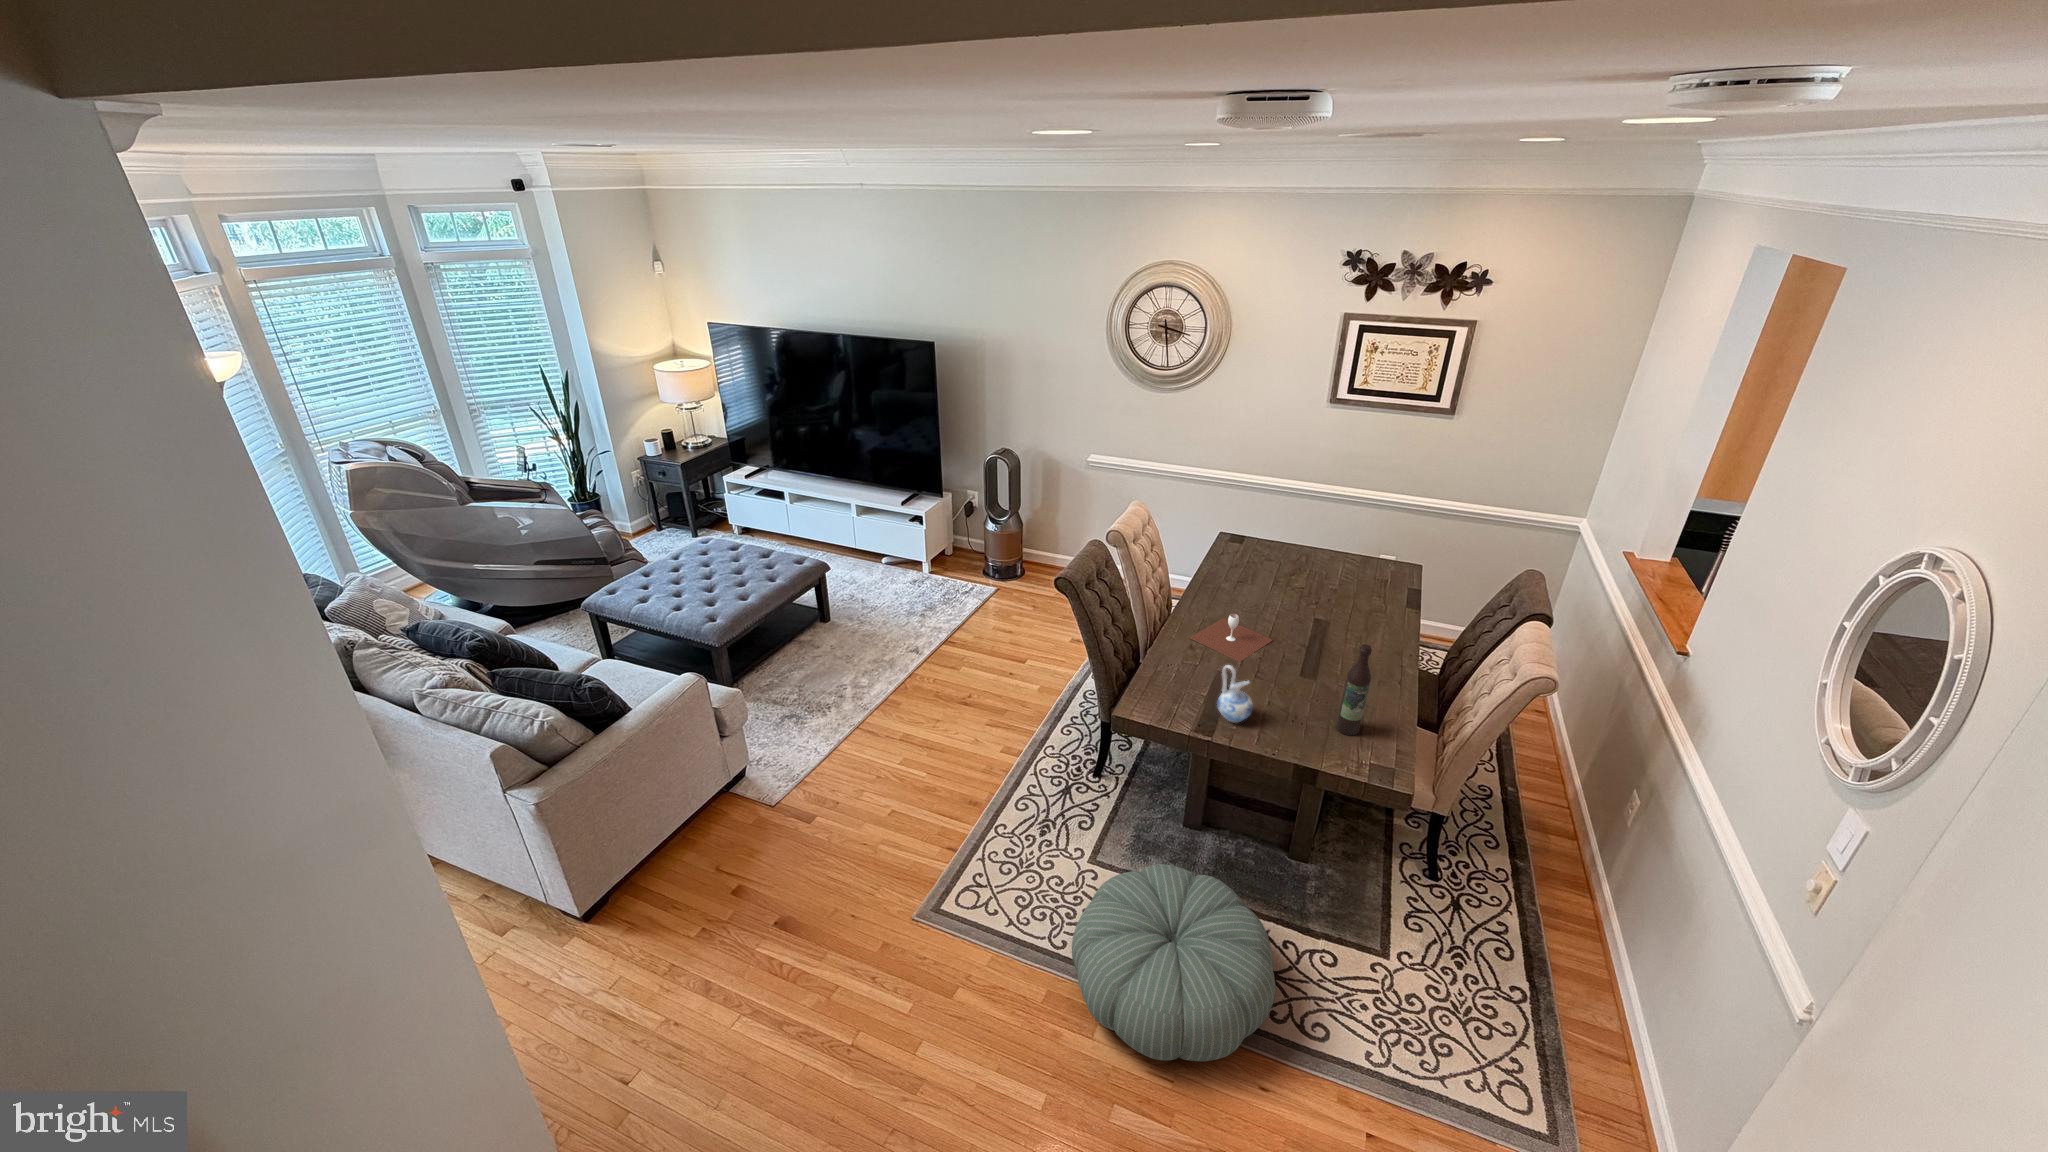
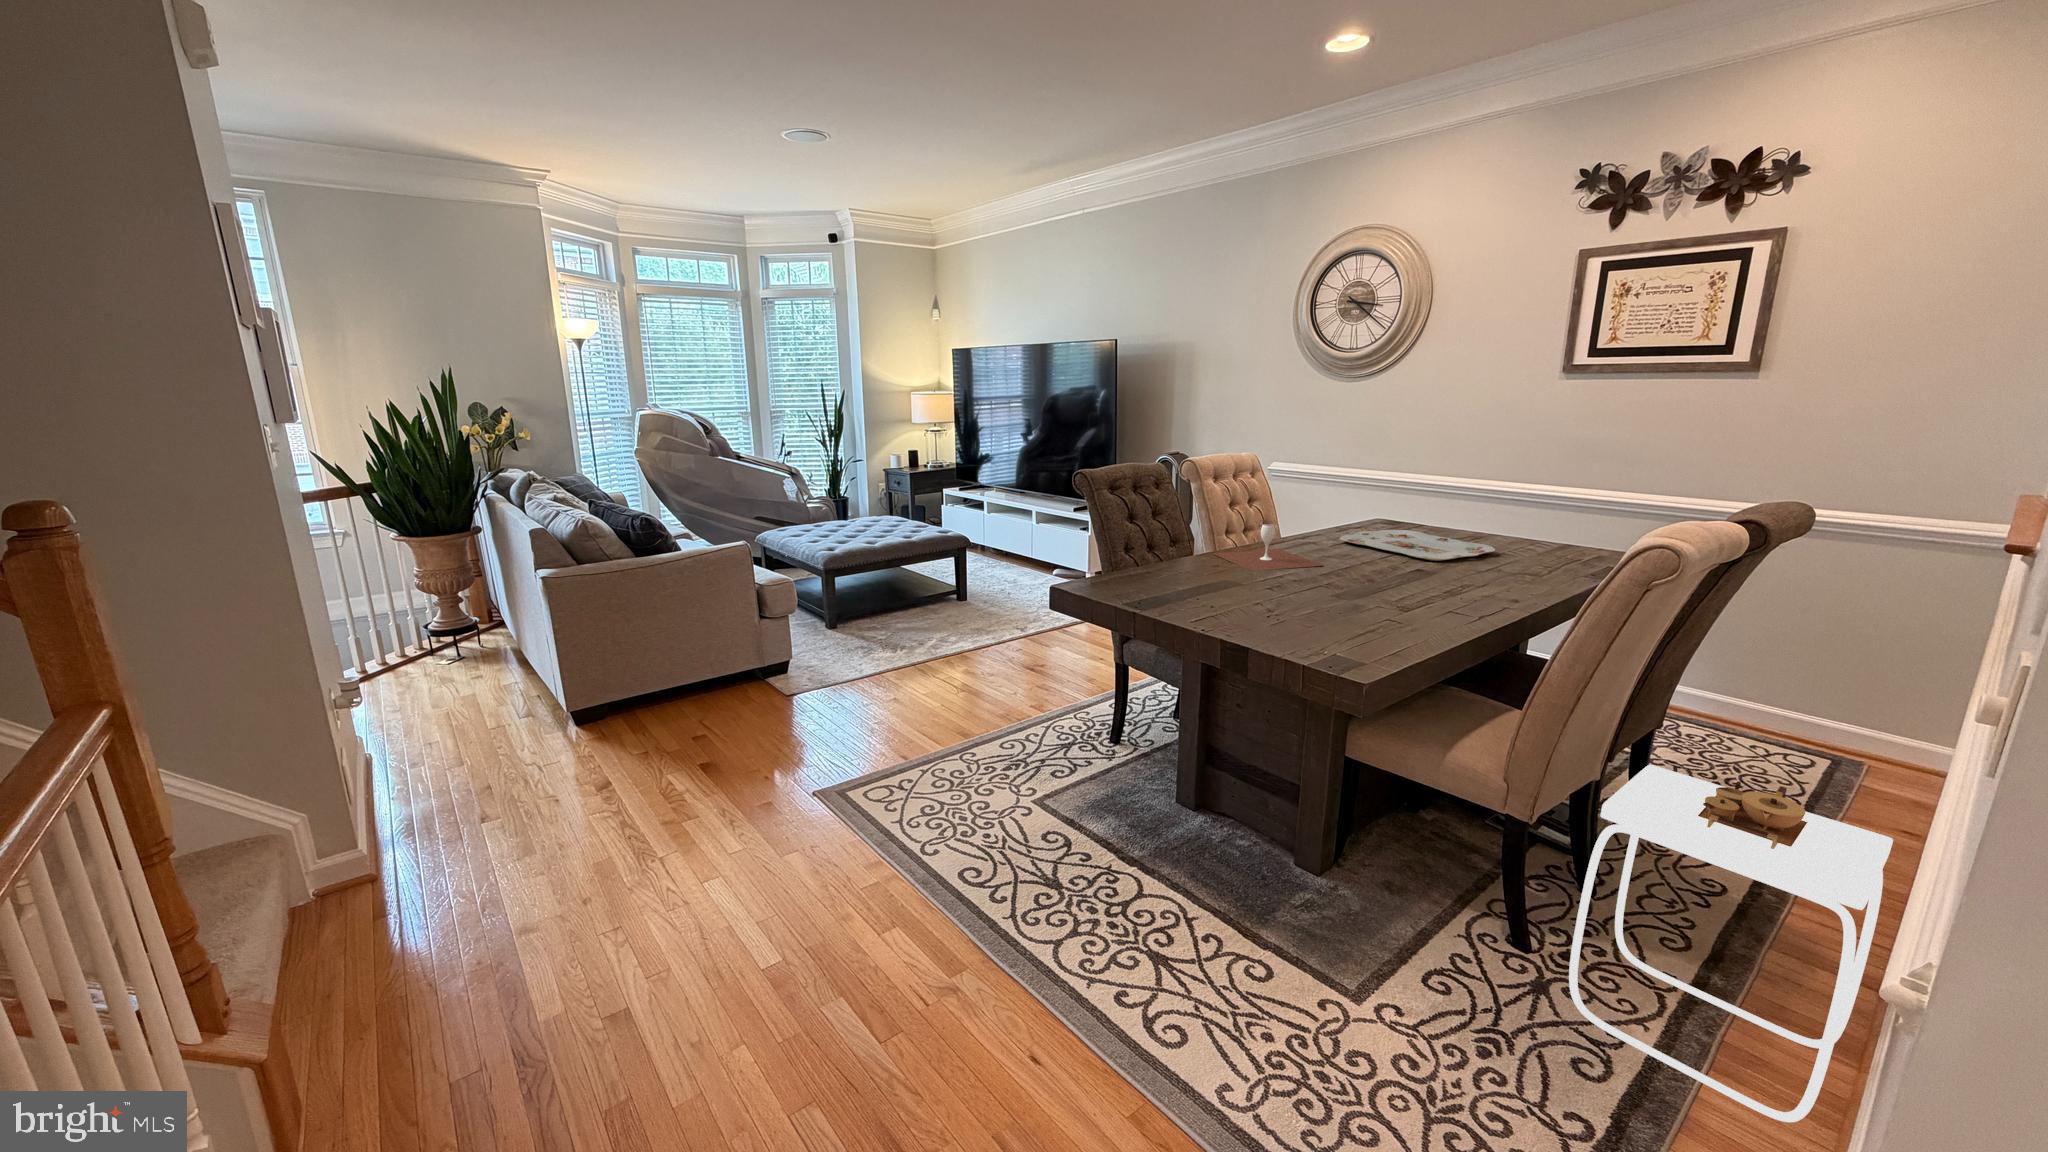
serving tray: none [1244,565,1348,613] -> present [1340,530,1495,561]
wine bottle: present [1336,644,1372,735] -> none [1307,476,1349,621]
ceramic pitcher: present [1217,665,1253,722] -> none [1155,515,1202,596]
side table: none [1475,769,1641,950] -> present [1569,765,1893,1122]
pouf: present [1072,864,1275,1061] -> none [878,776,1152,998]

